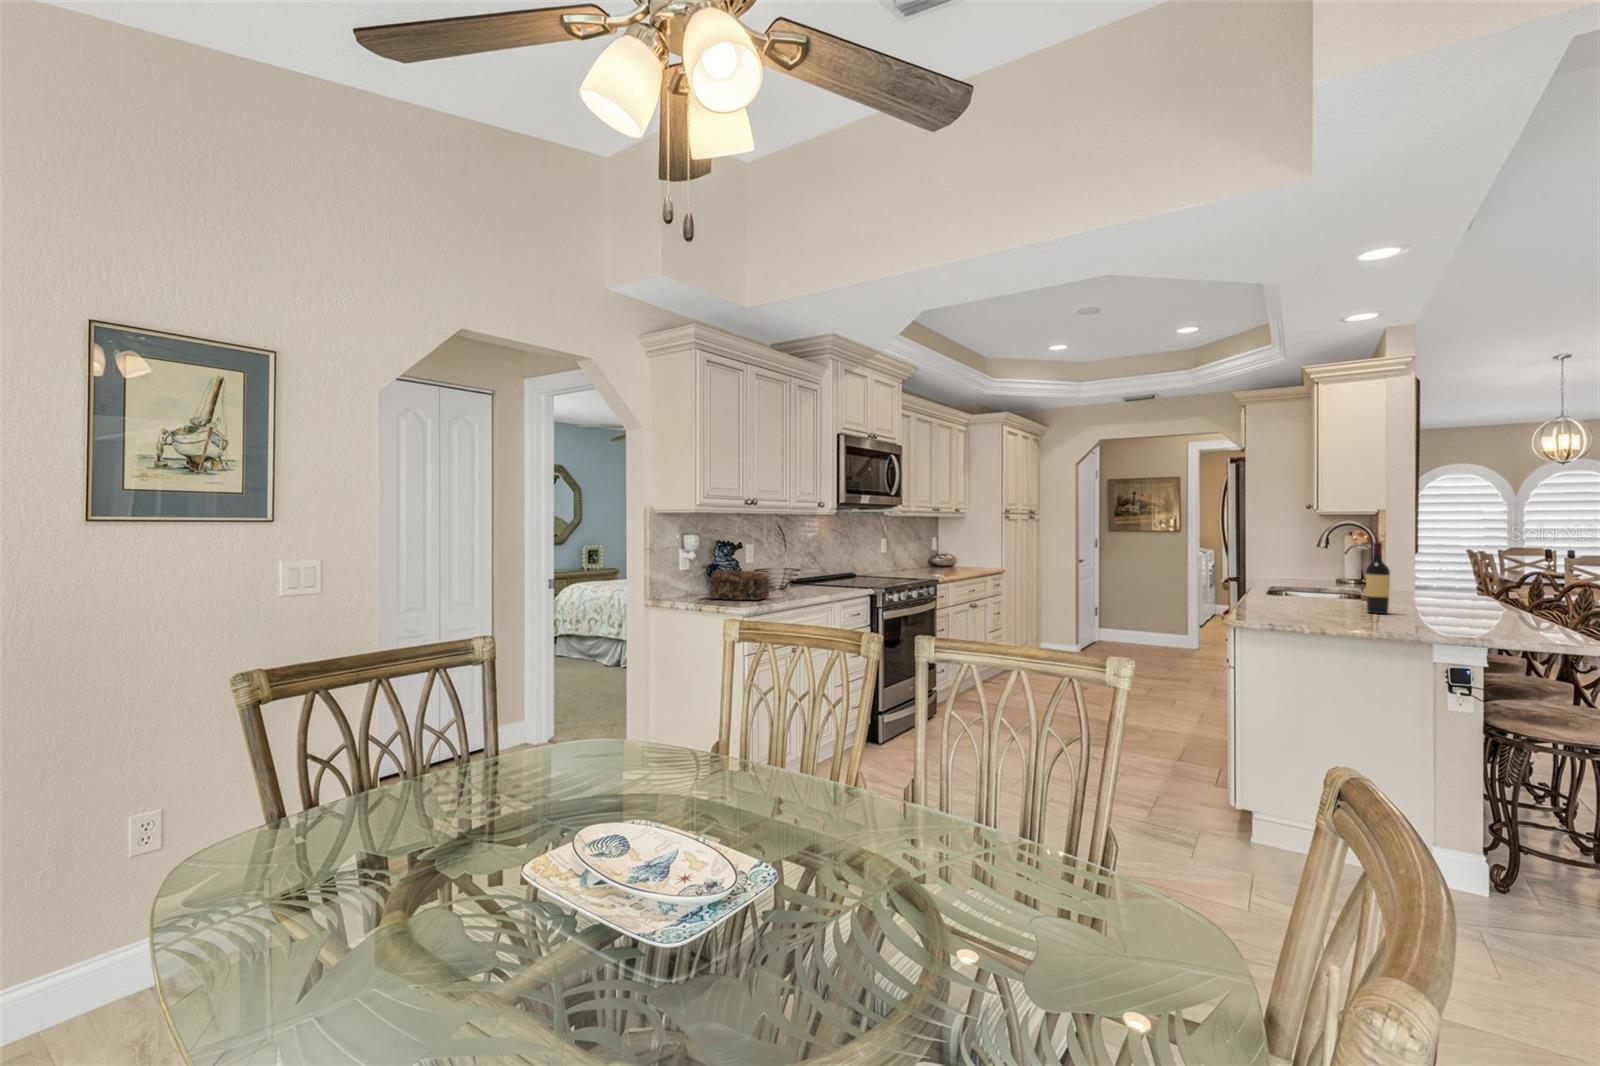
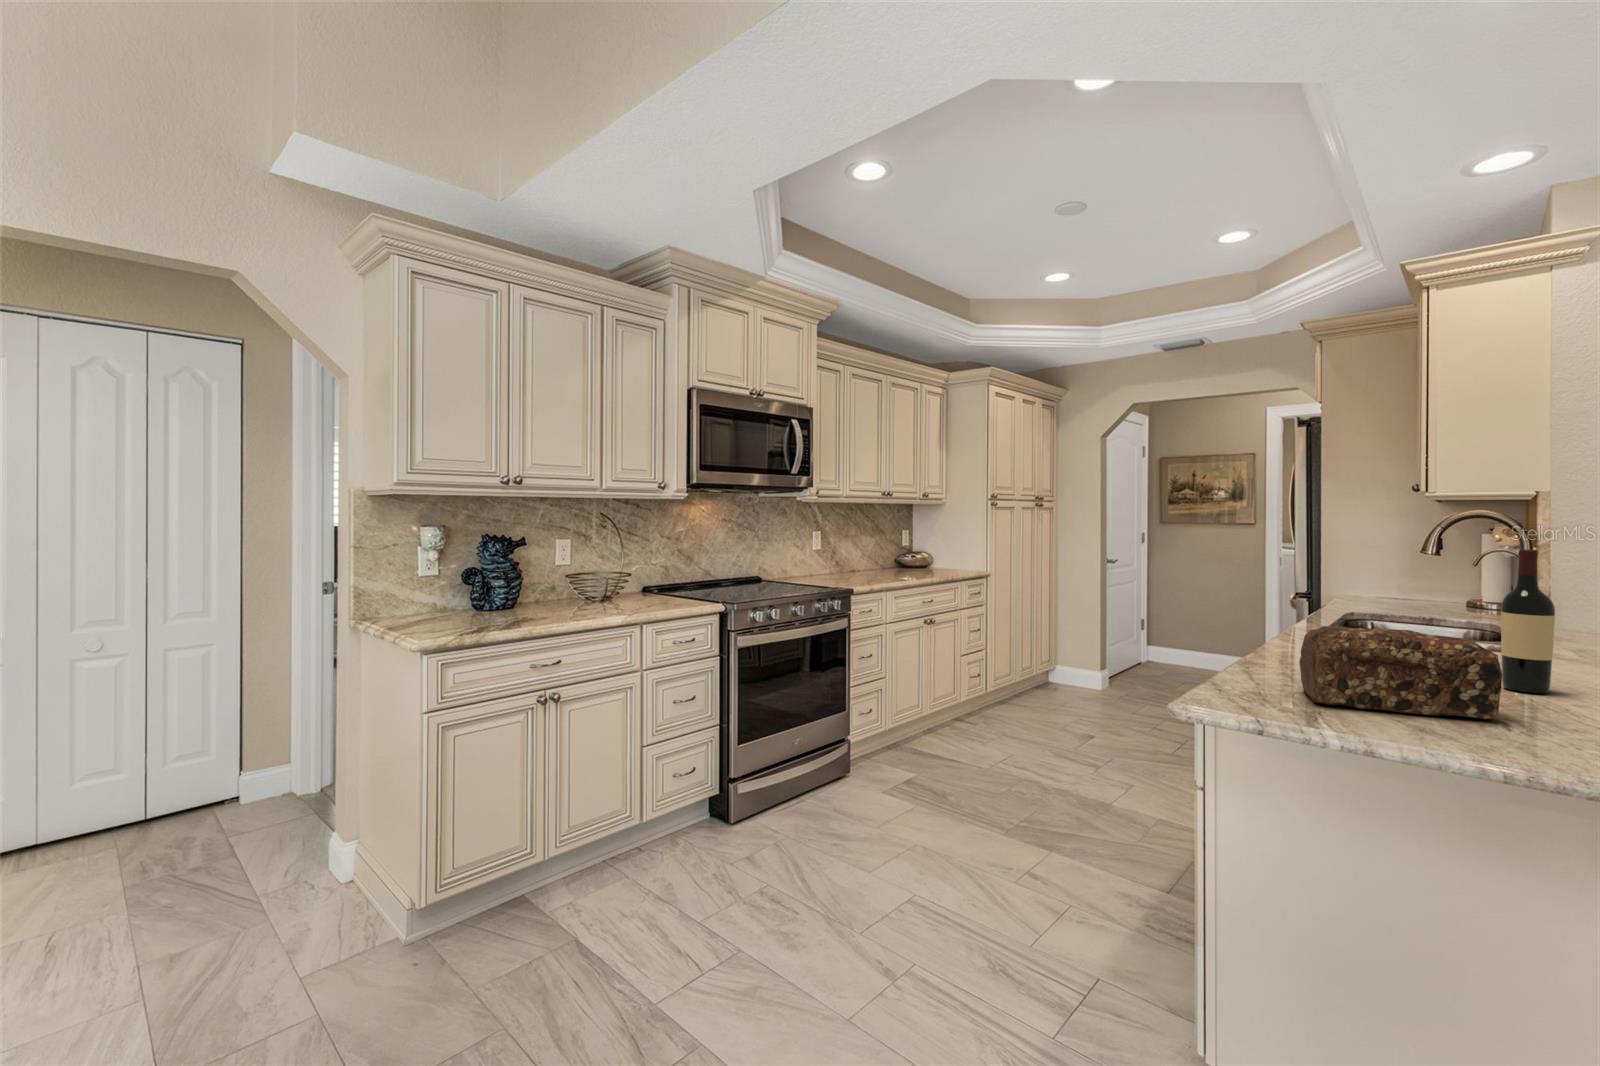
bread loaf: present [710,570,769,600] -> present [1299,626,1502,719]

